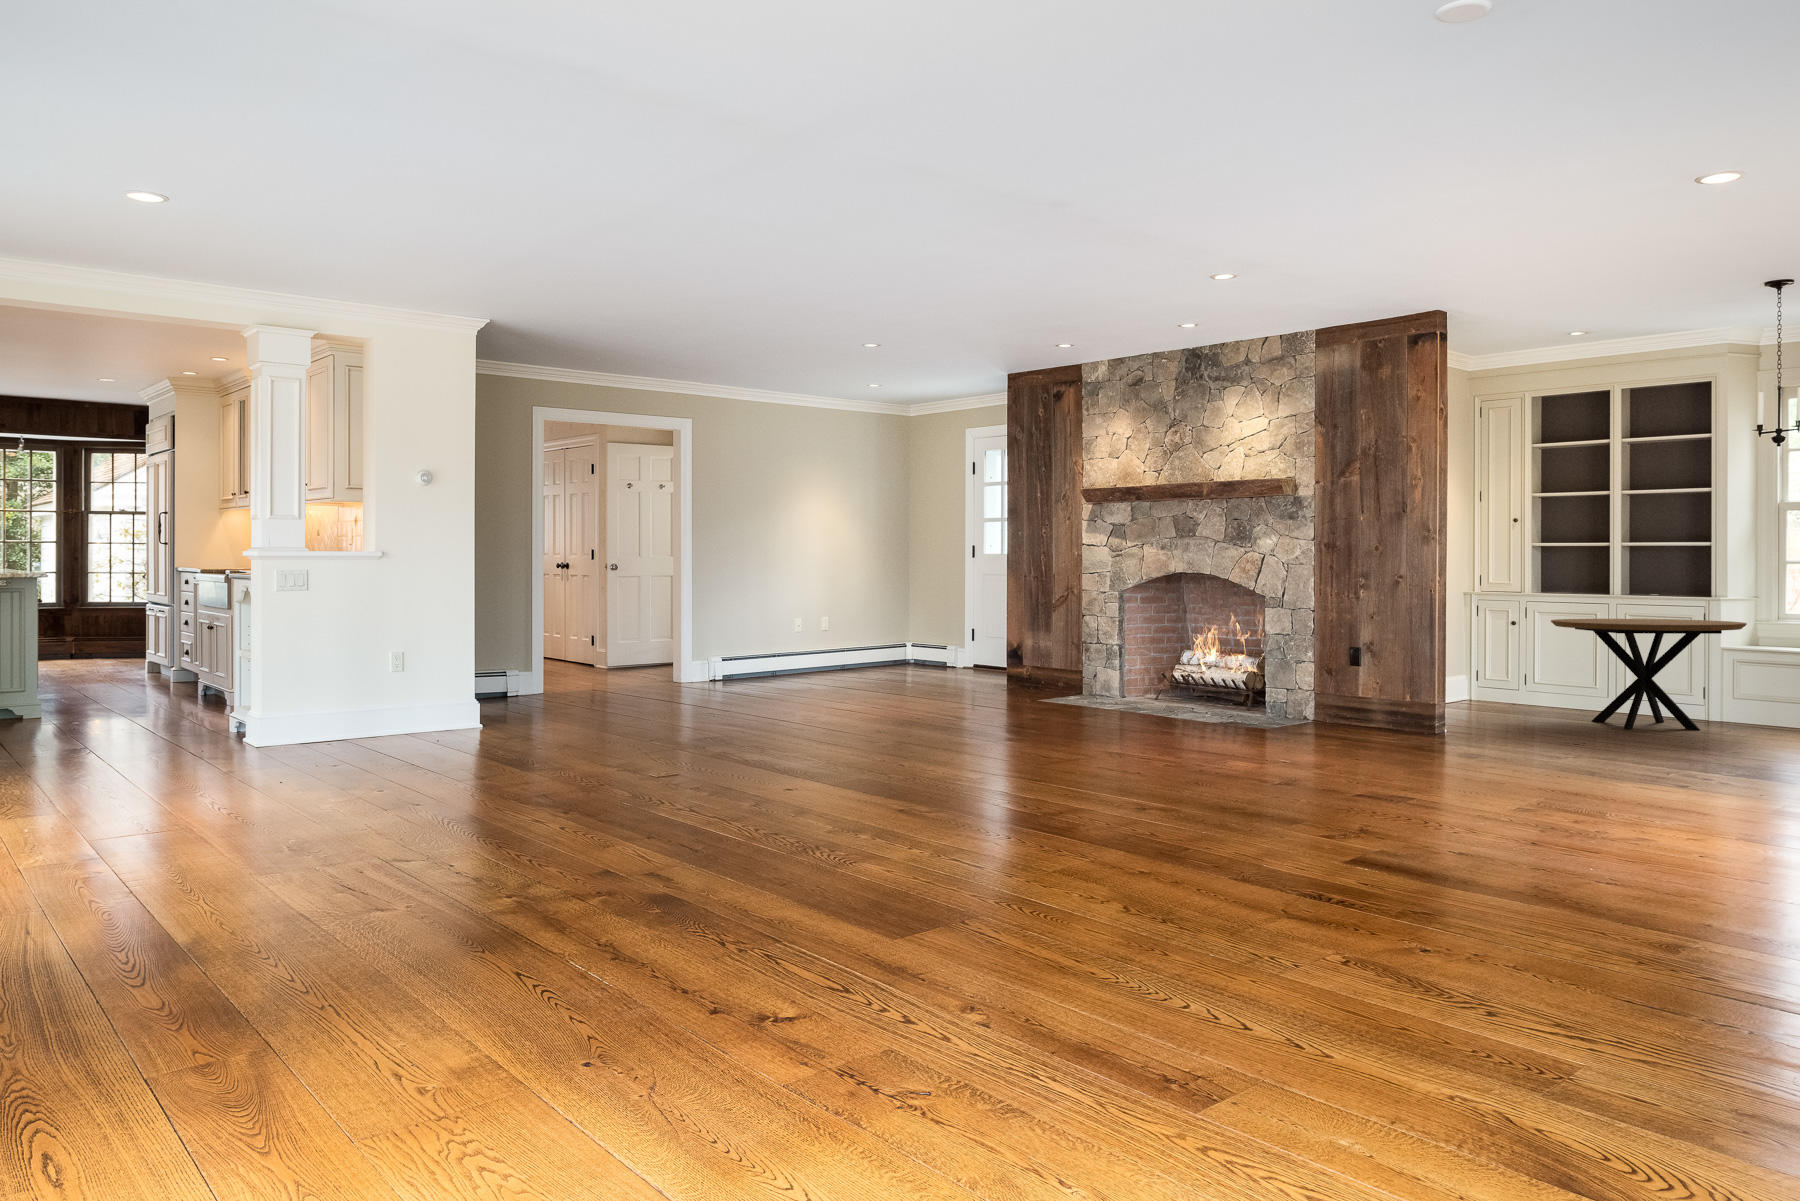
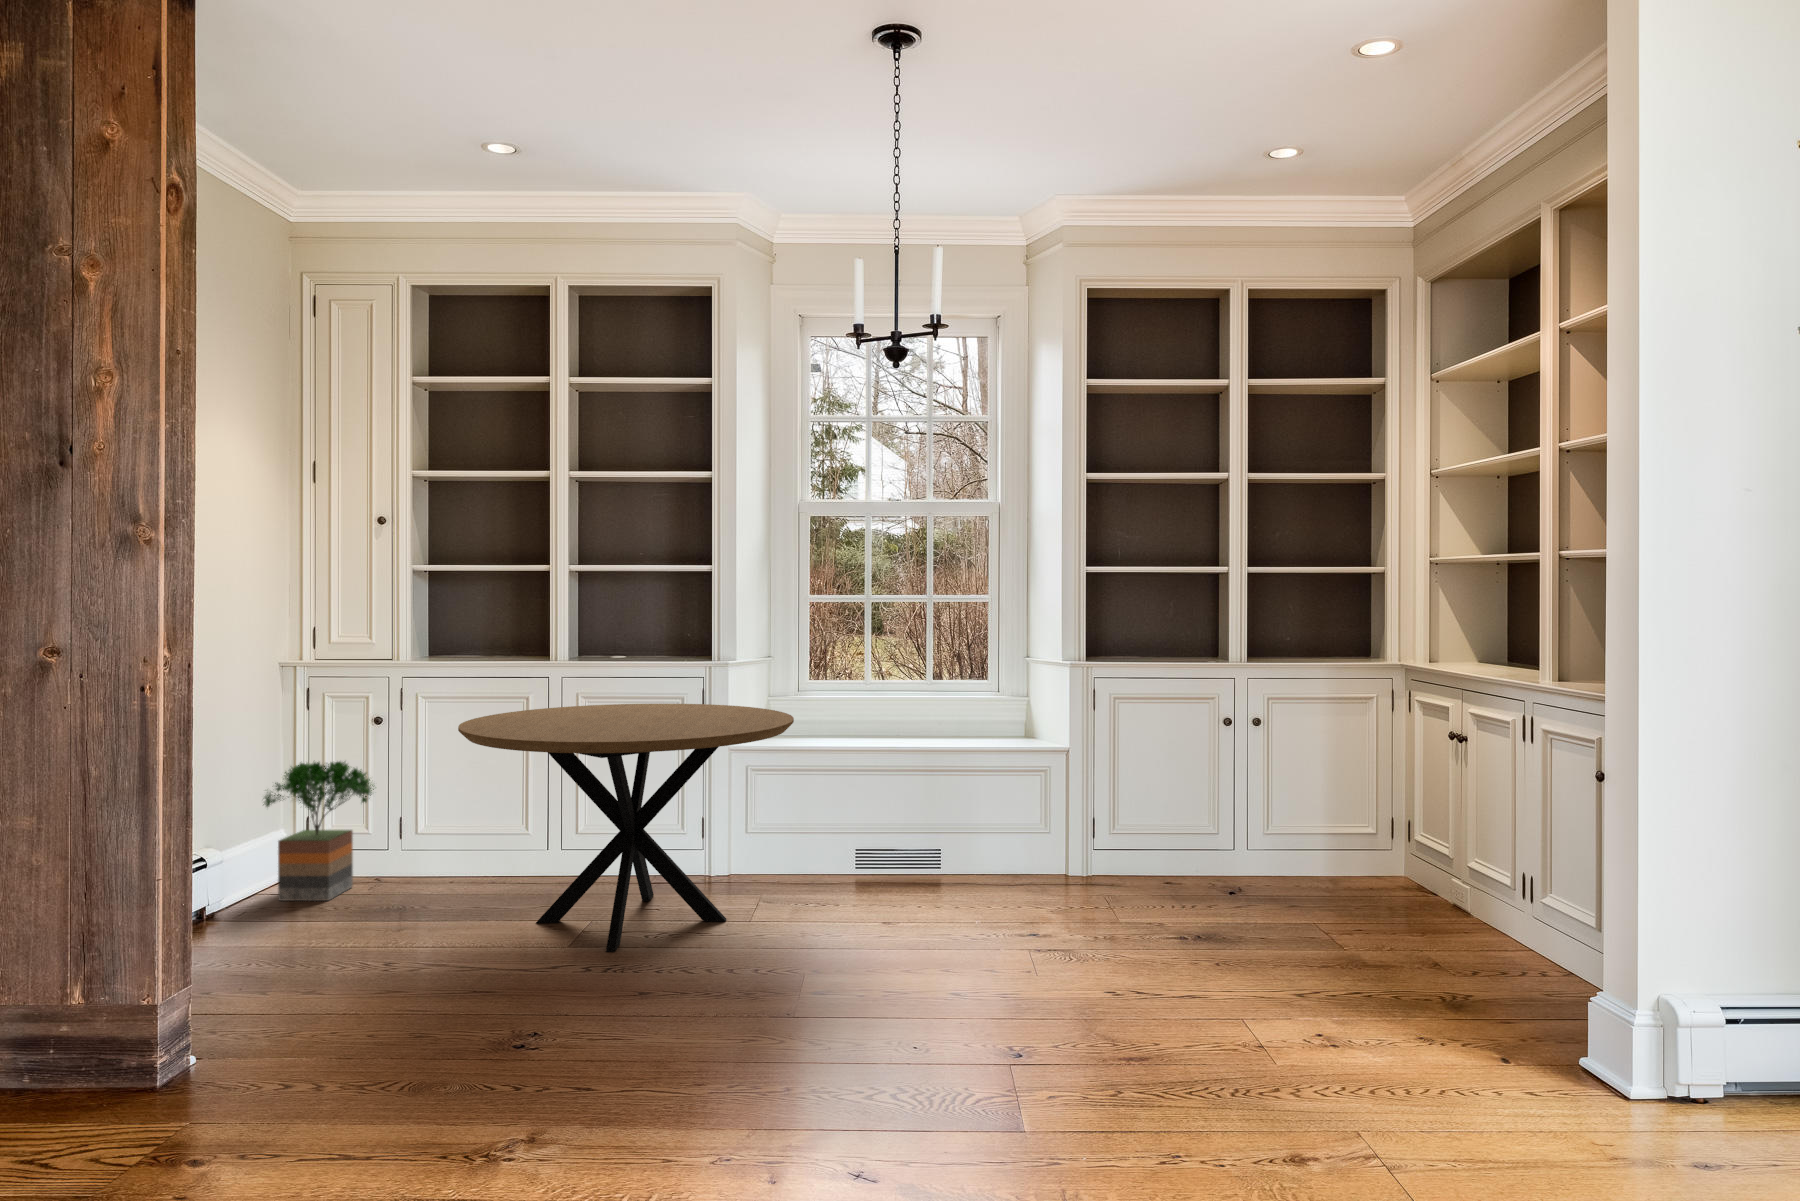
potted tree: none [1455,641,1512,708] -> present [263,762,374,901]

